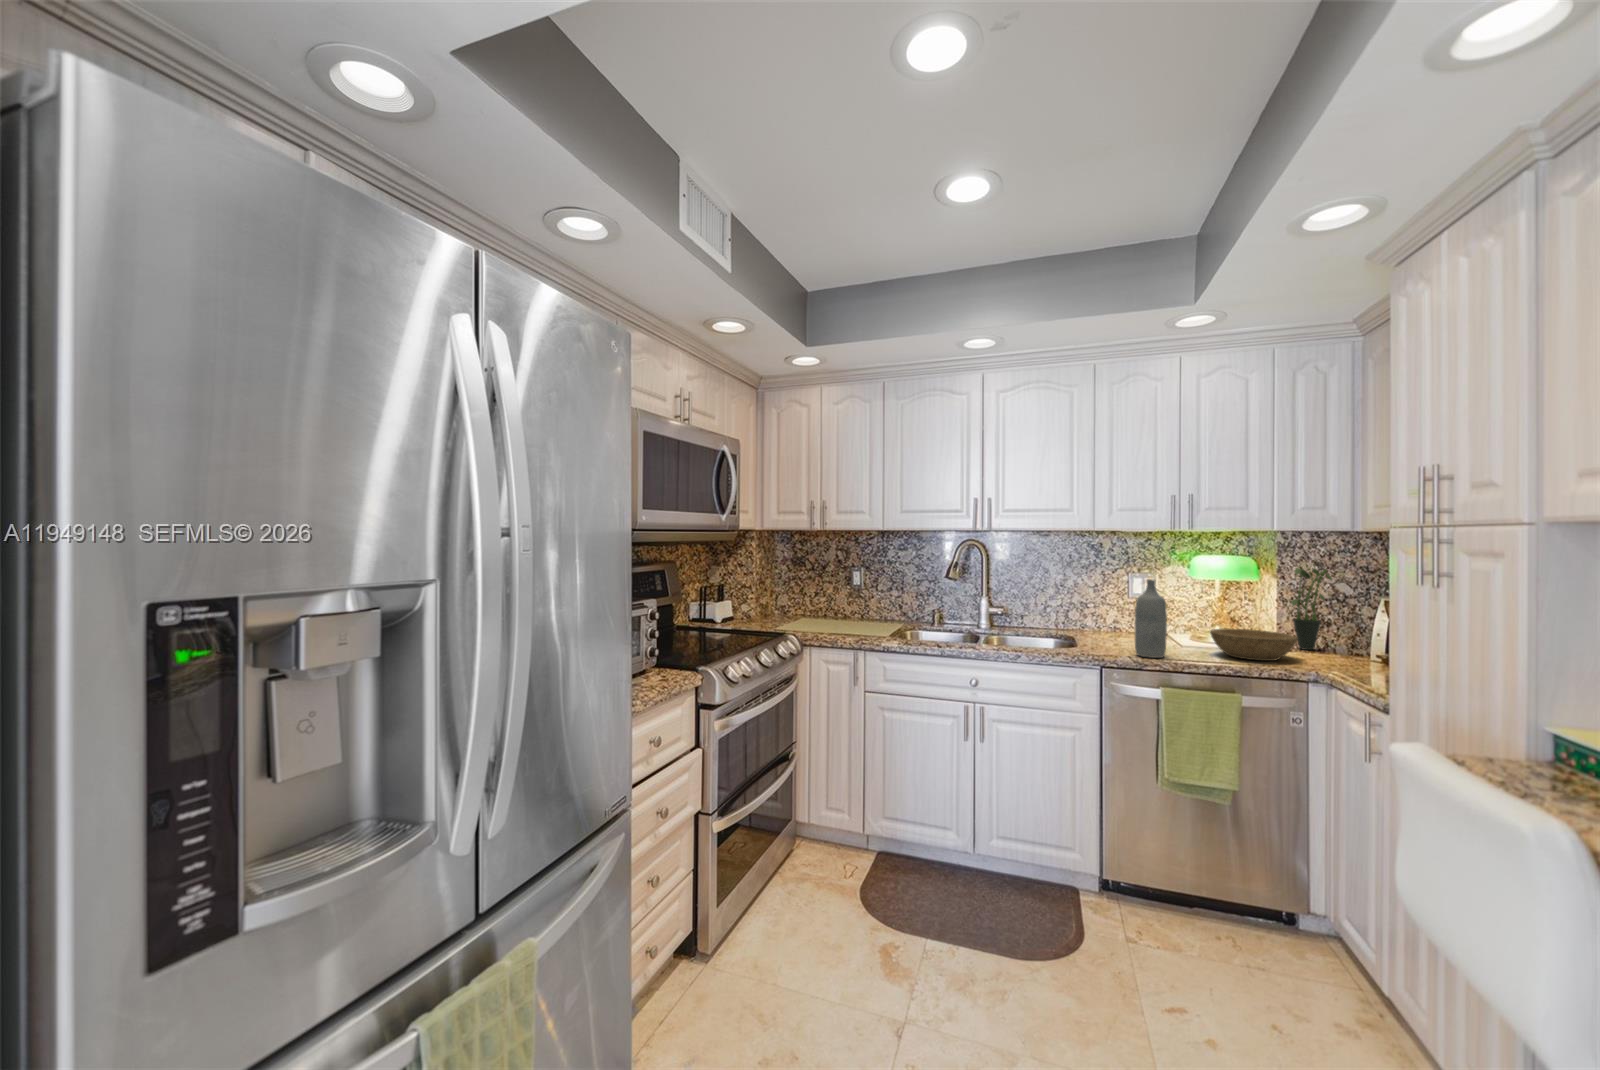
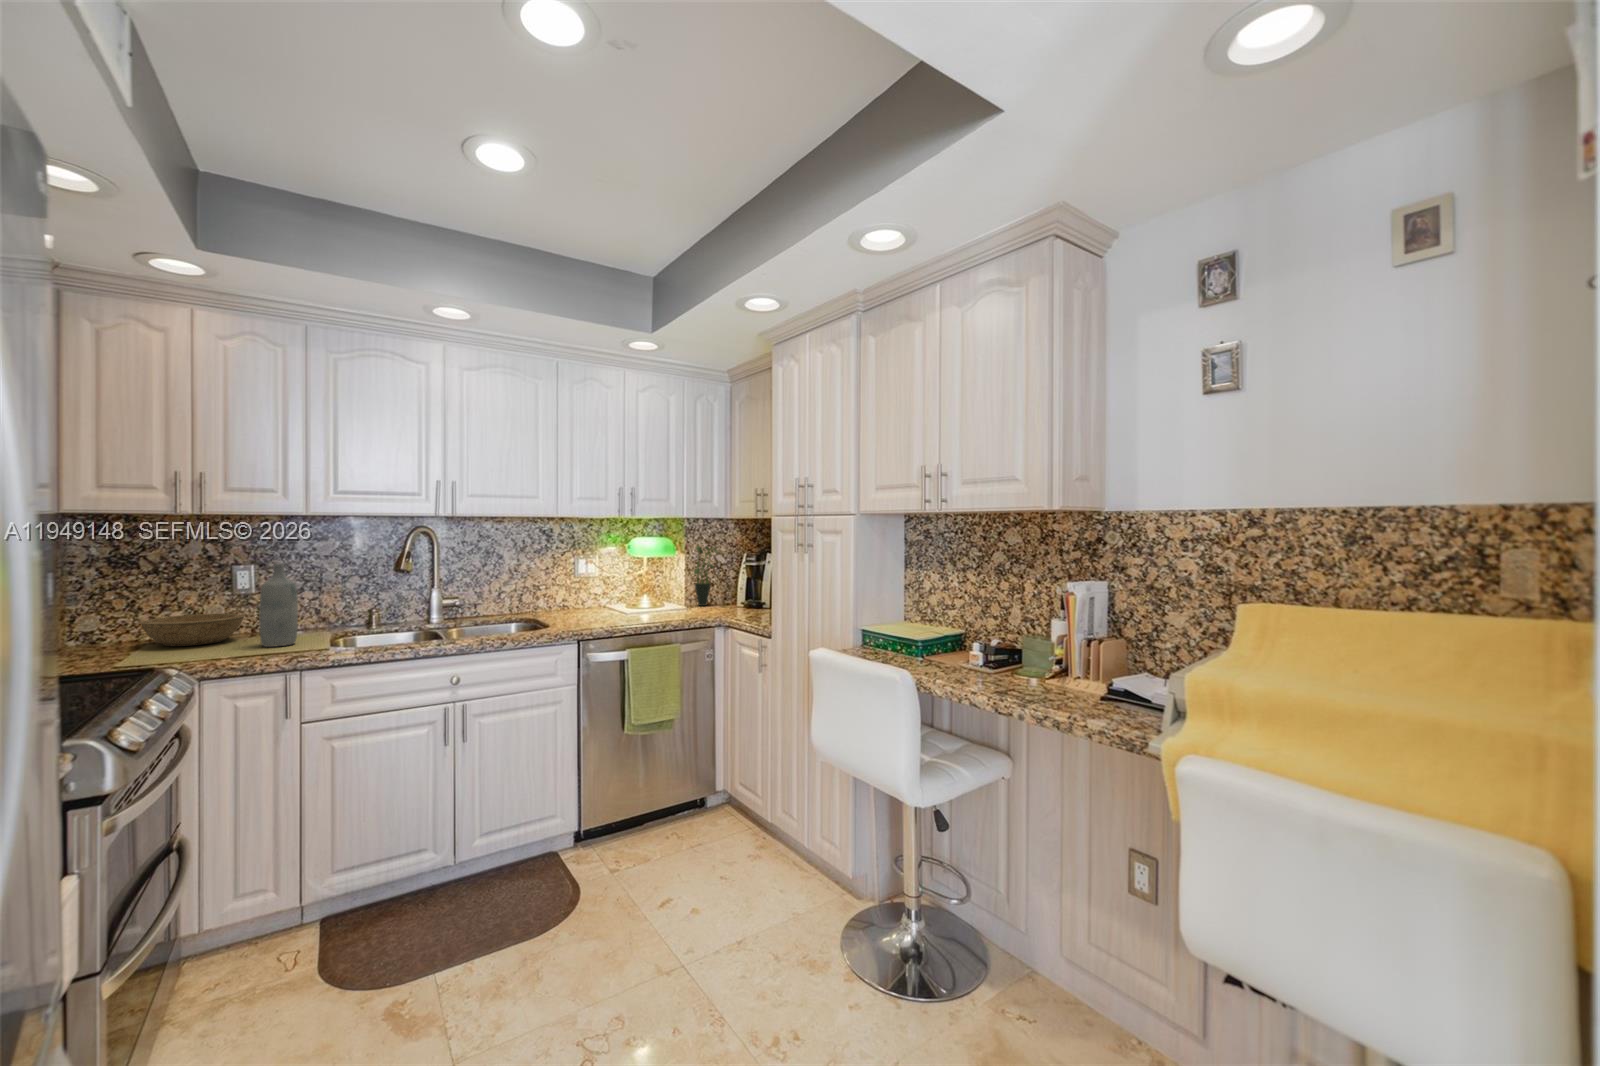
bottle: present [1135,579,1167,658] -> present [259,564,298,647]
bowl: present [1210,629,1298,661] -> present [141,614,244,646]

